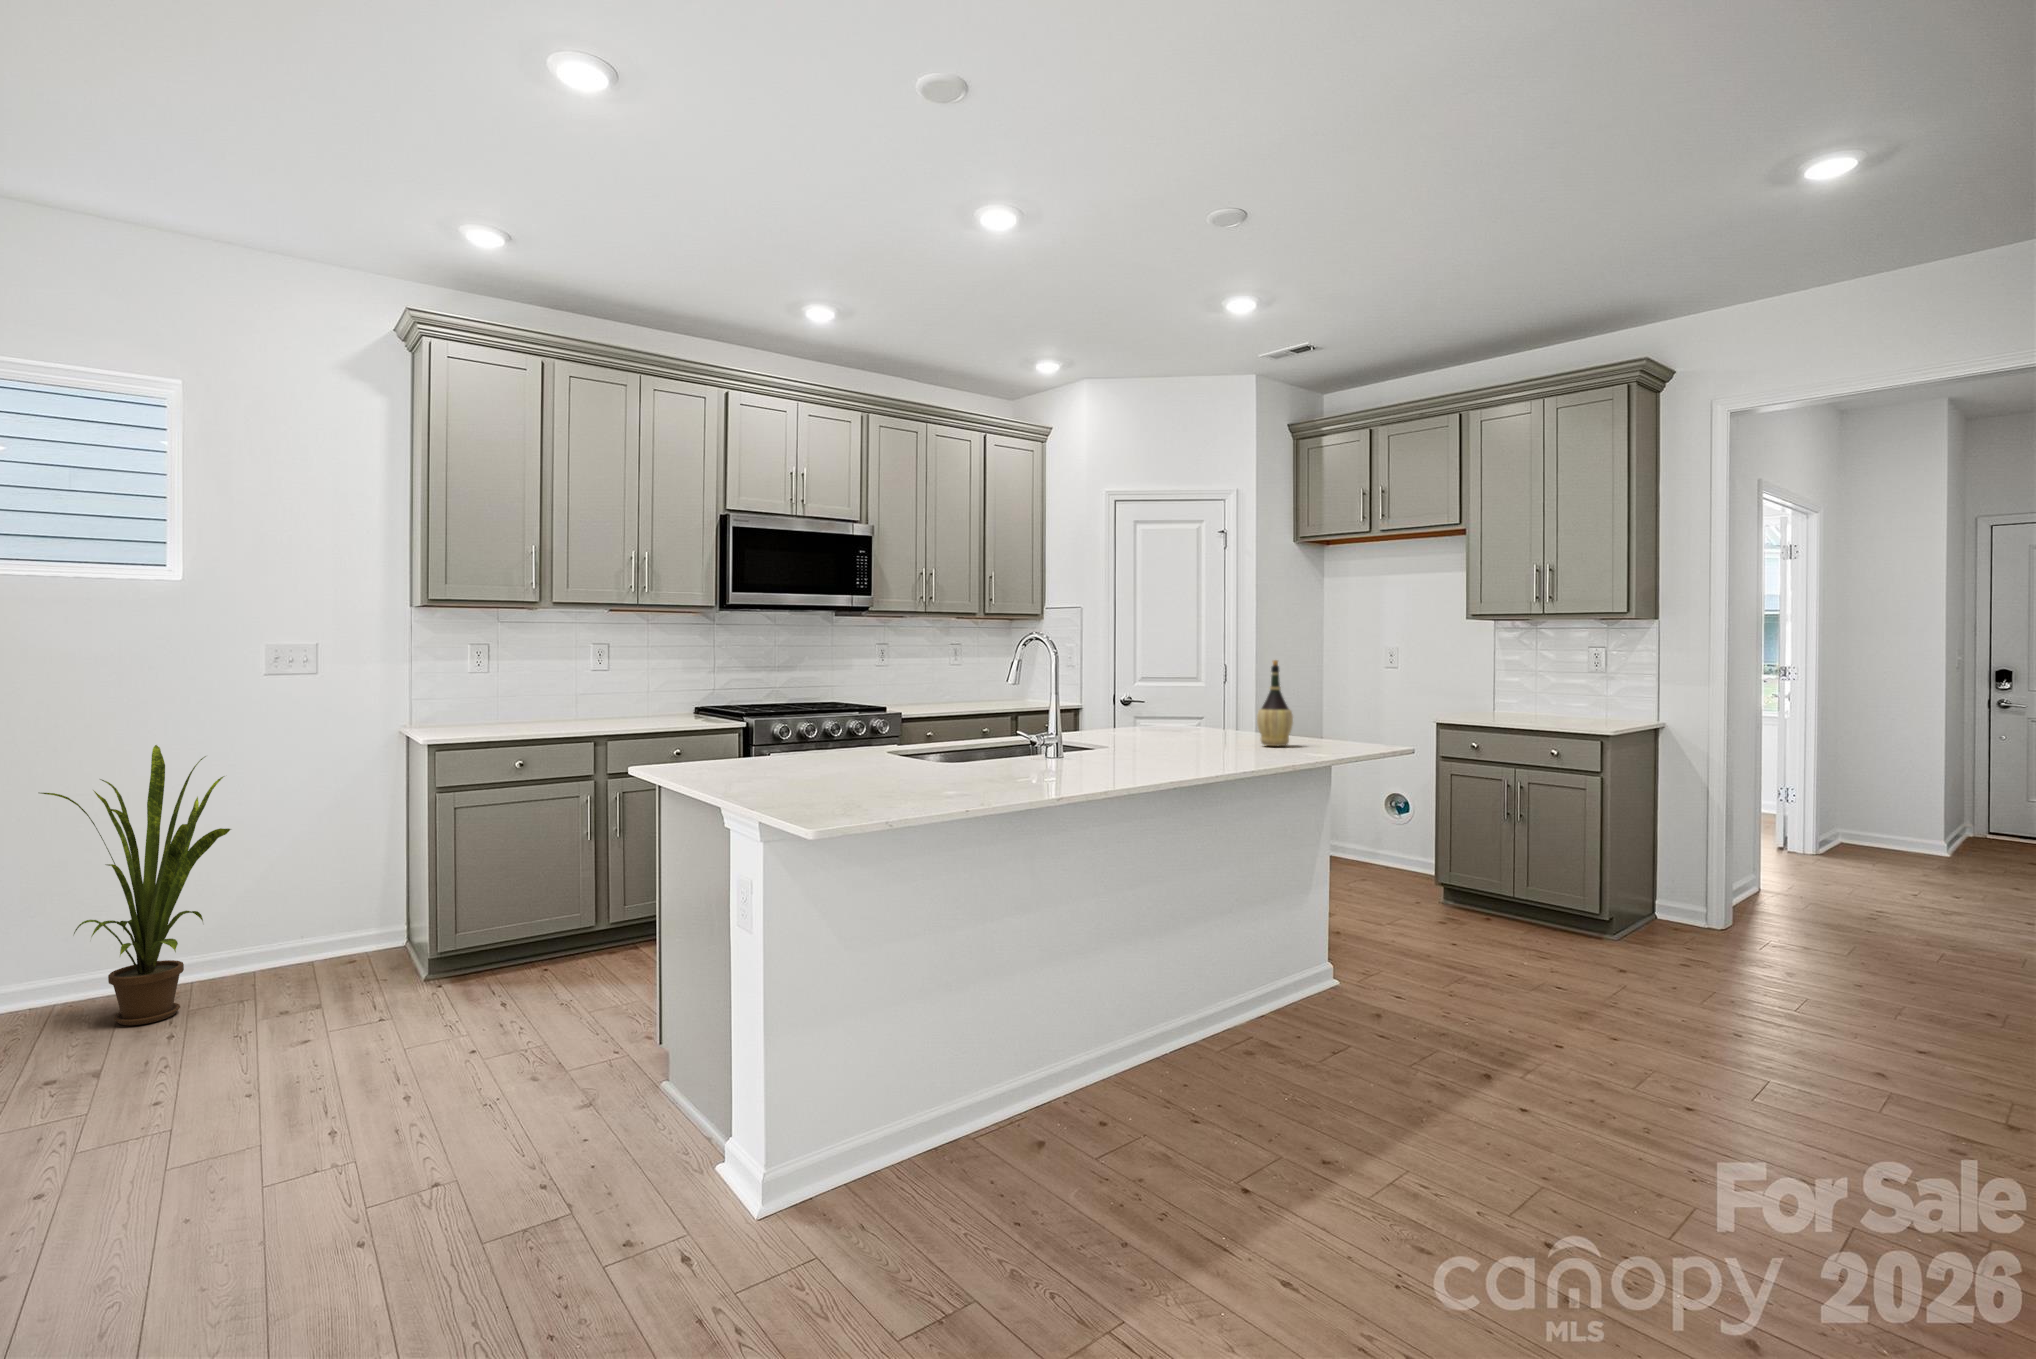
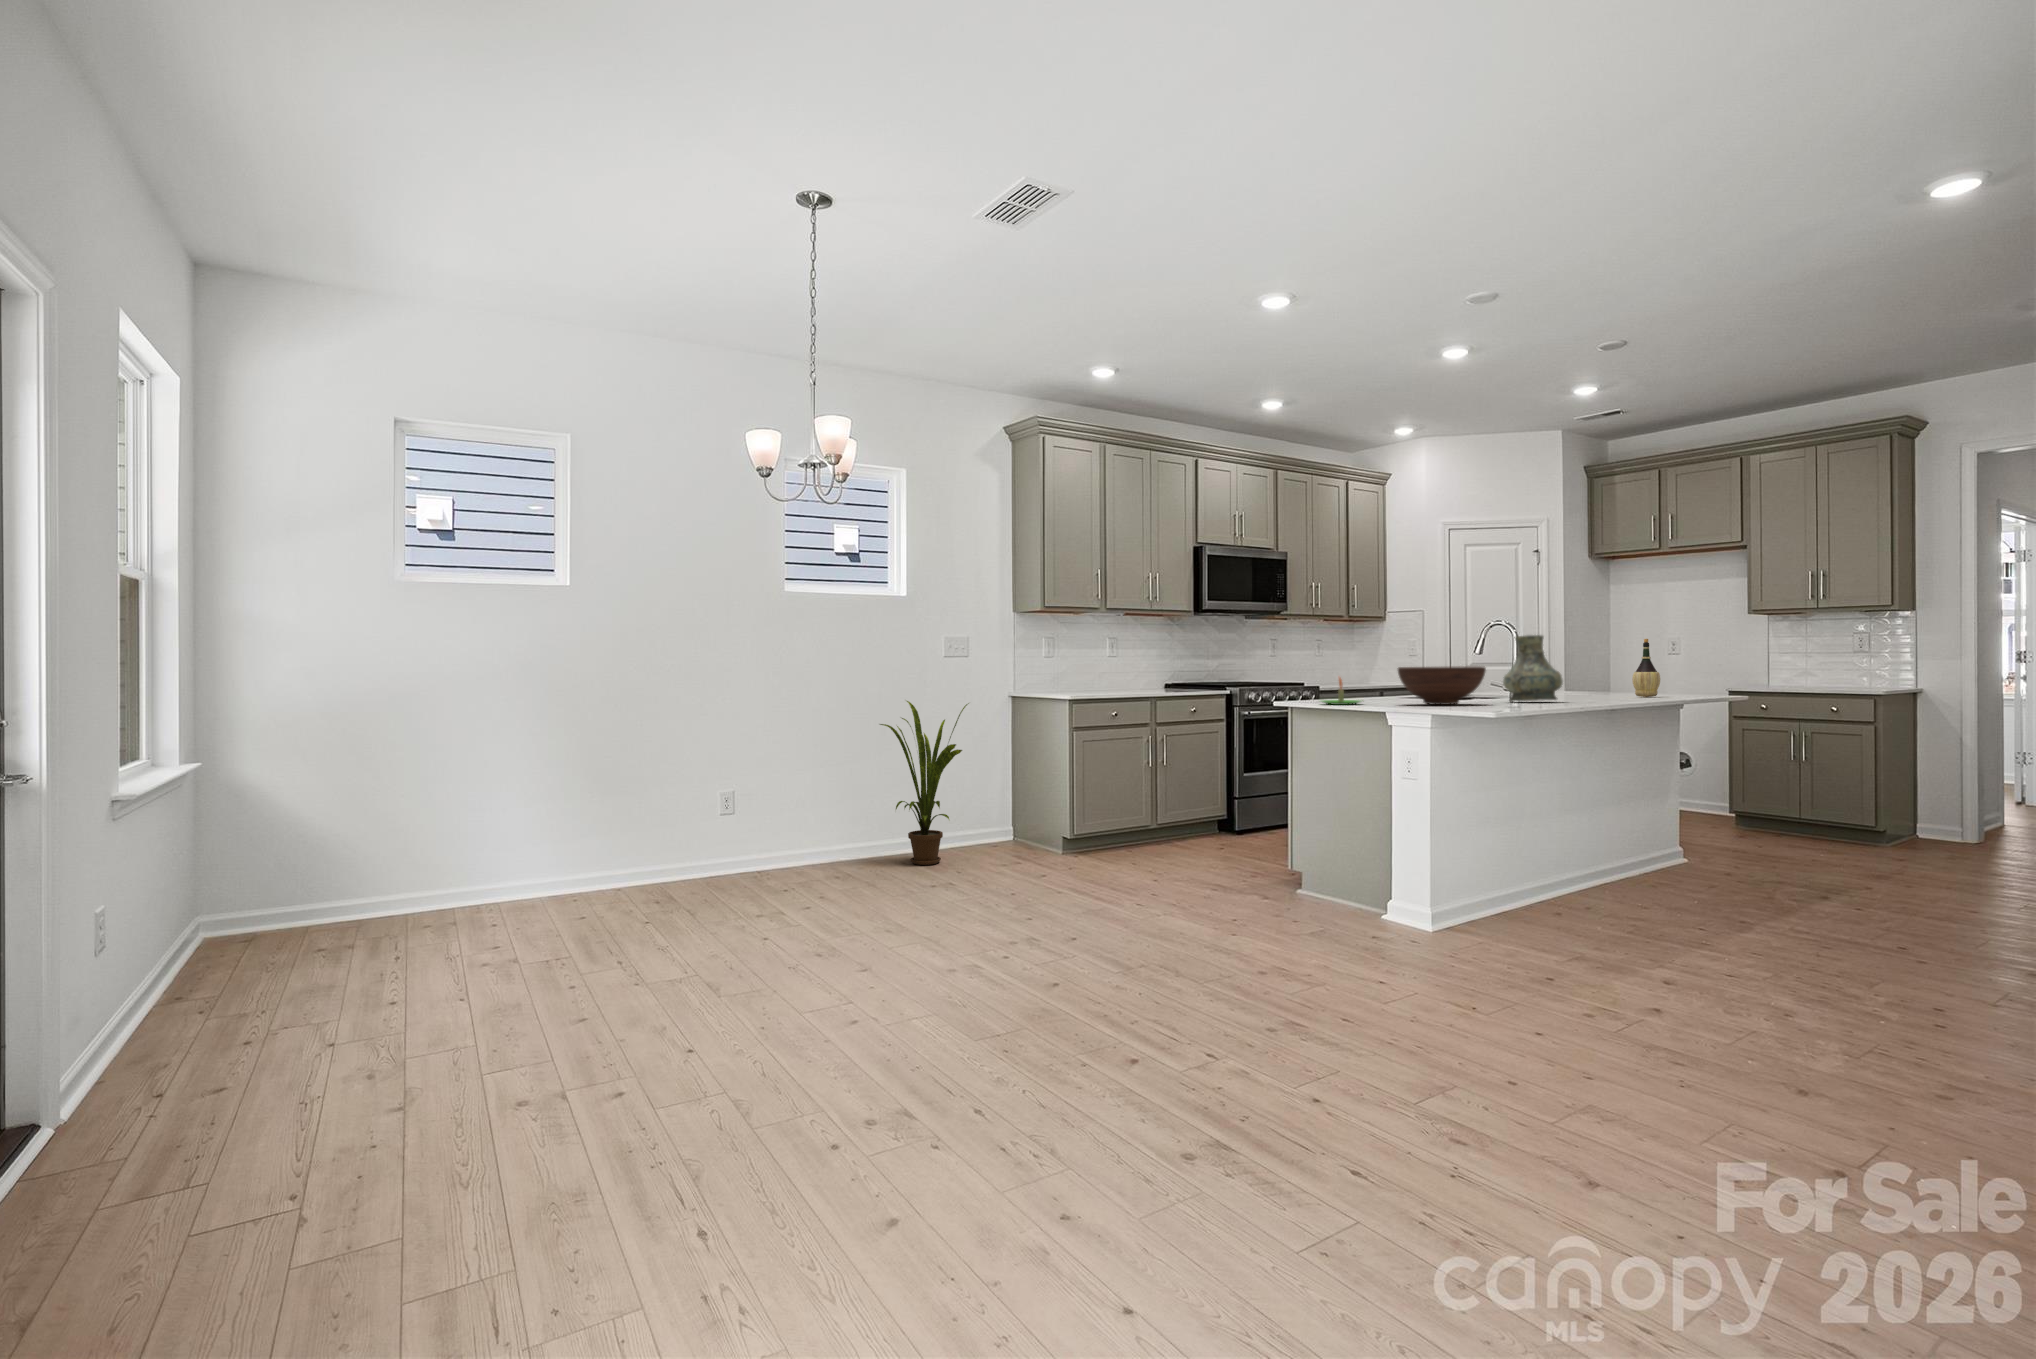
vase: none [997,661,1085,770] -> present [1503,635,1563,702]
fruit bowl: none [785,712,927,784] -> present [1398,666,1486,705]
candle: none [694,725,771,775] -> present [1321,678,1363,705]

